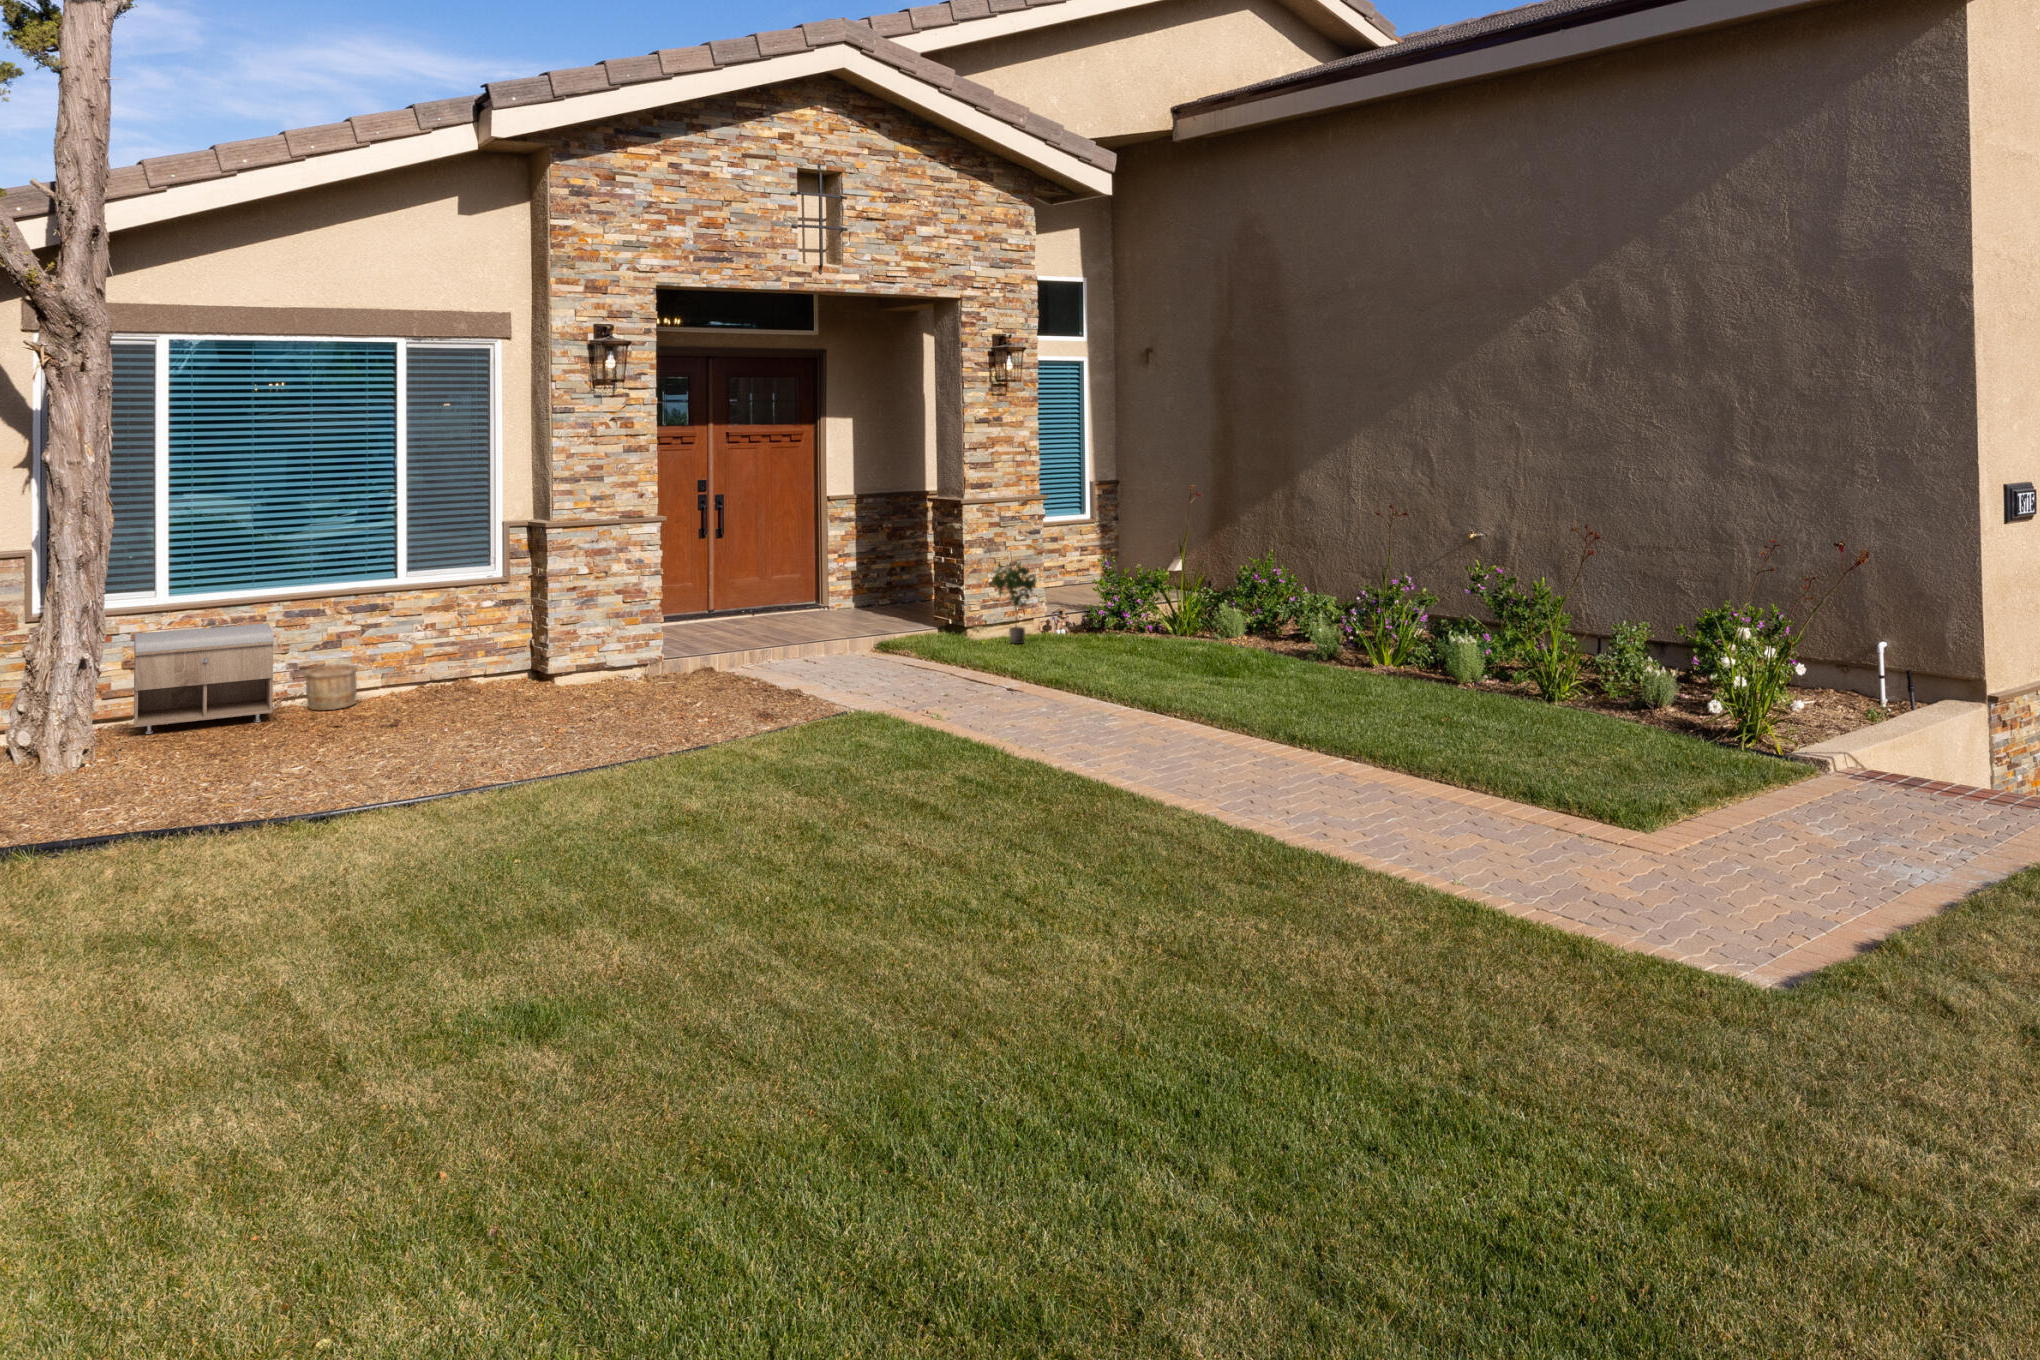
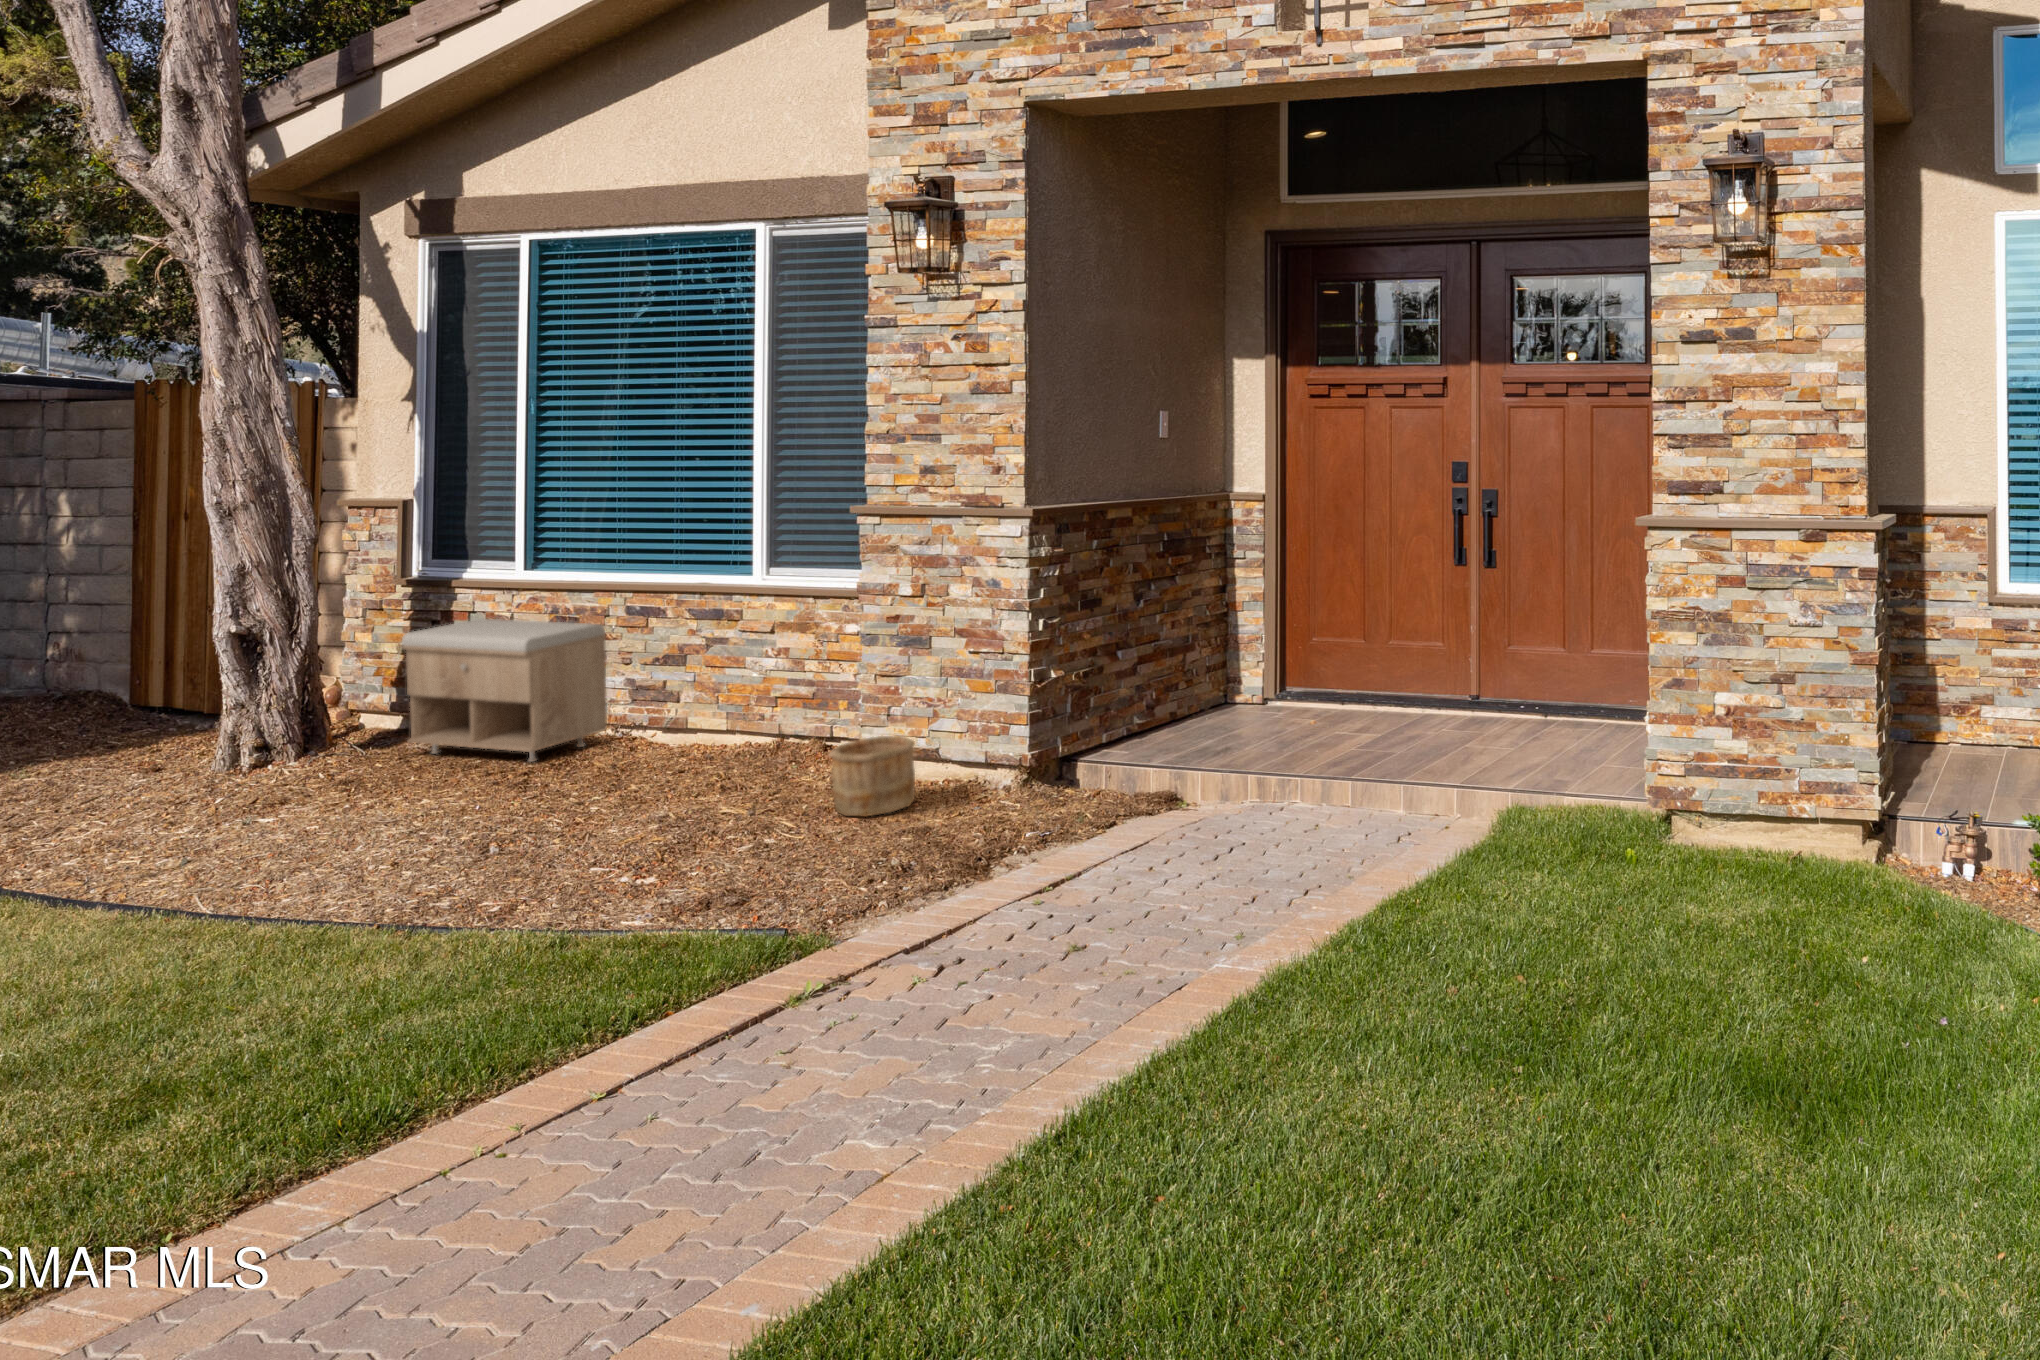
potted plant: present [990,563,1037,644] -> none [1627,674,1787,877]
wooden bucket: present [305,664,358,710] -> present [829,736,915,816]

